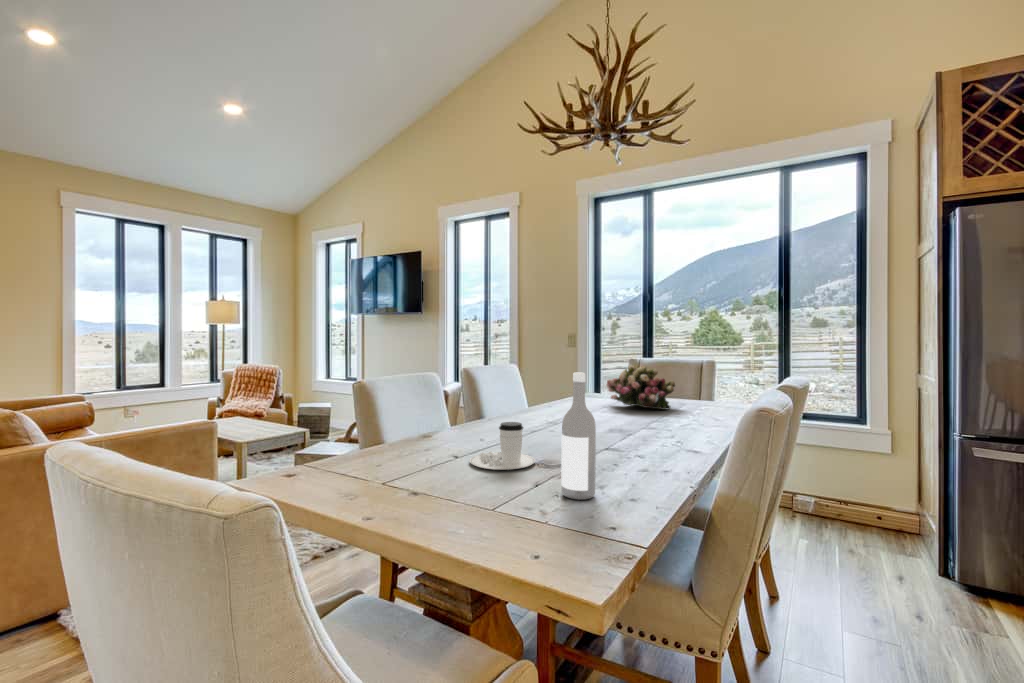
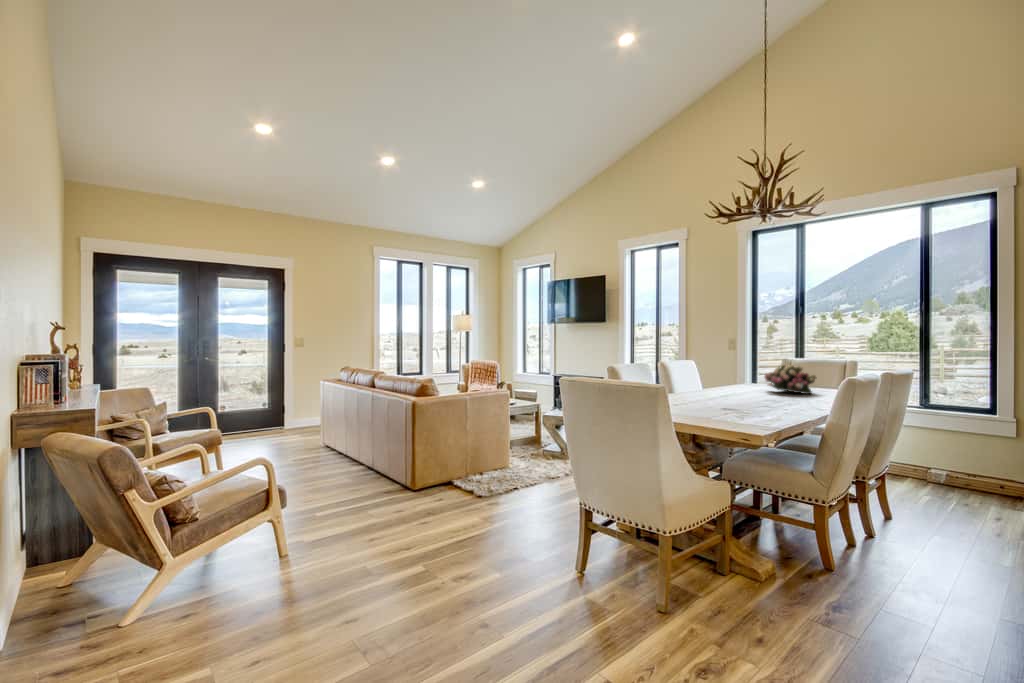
wine bottle: present [561,373,596,500] -> none [744,367,761,425]
coffee cup: present [470,422,535,470] -> none [690,392,726,415]

